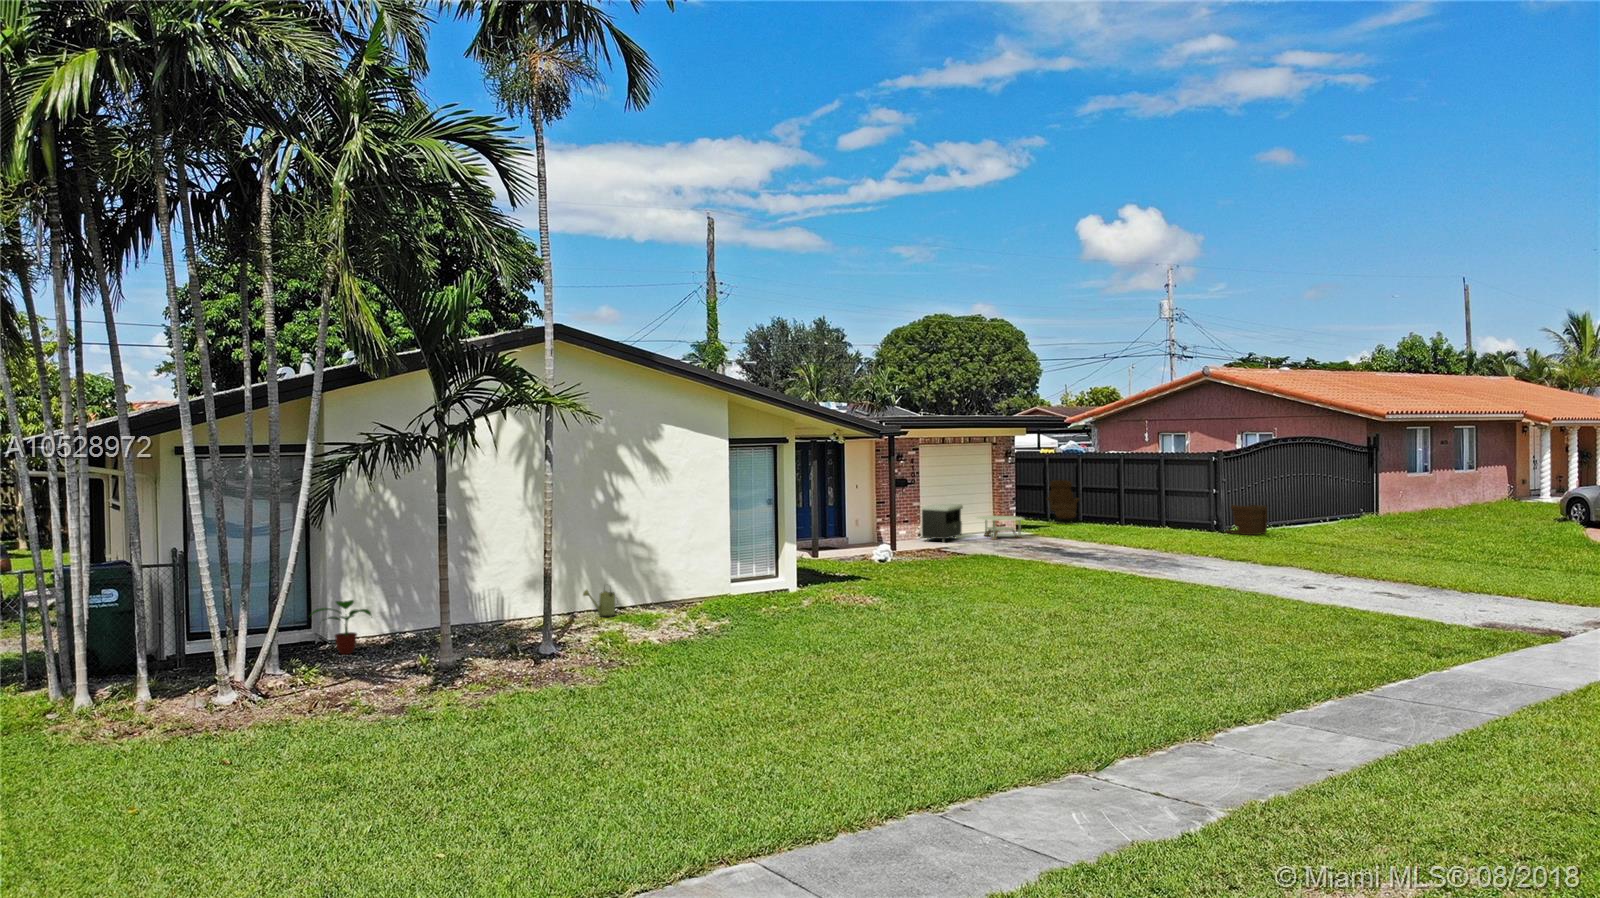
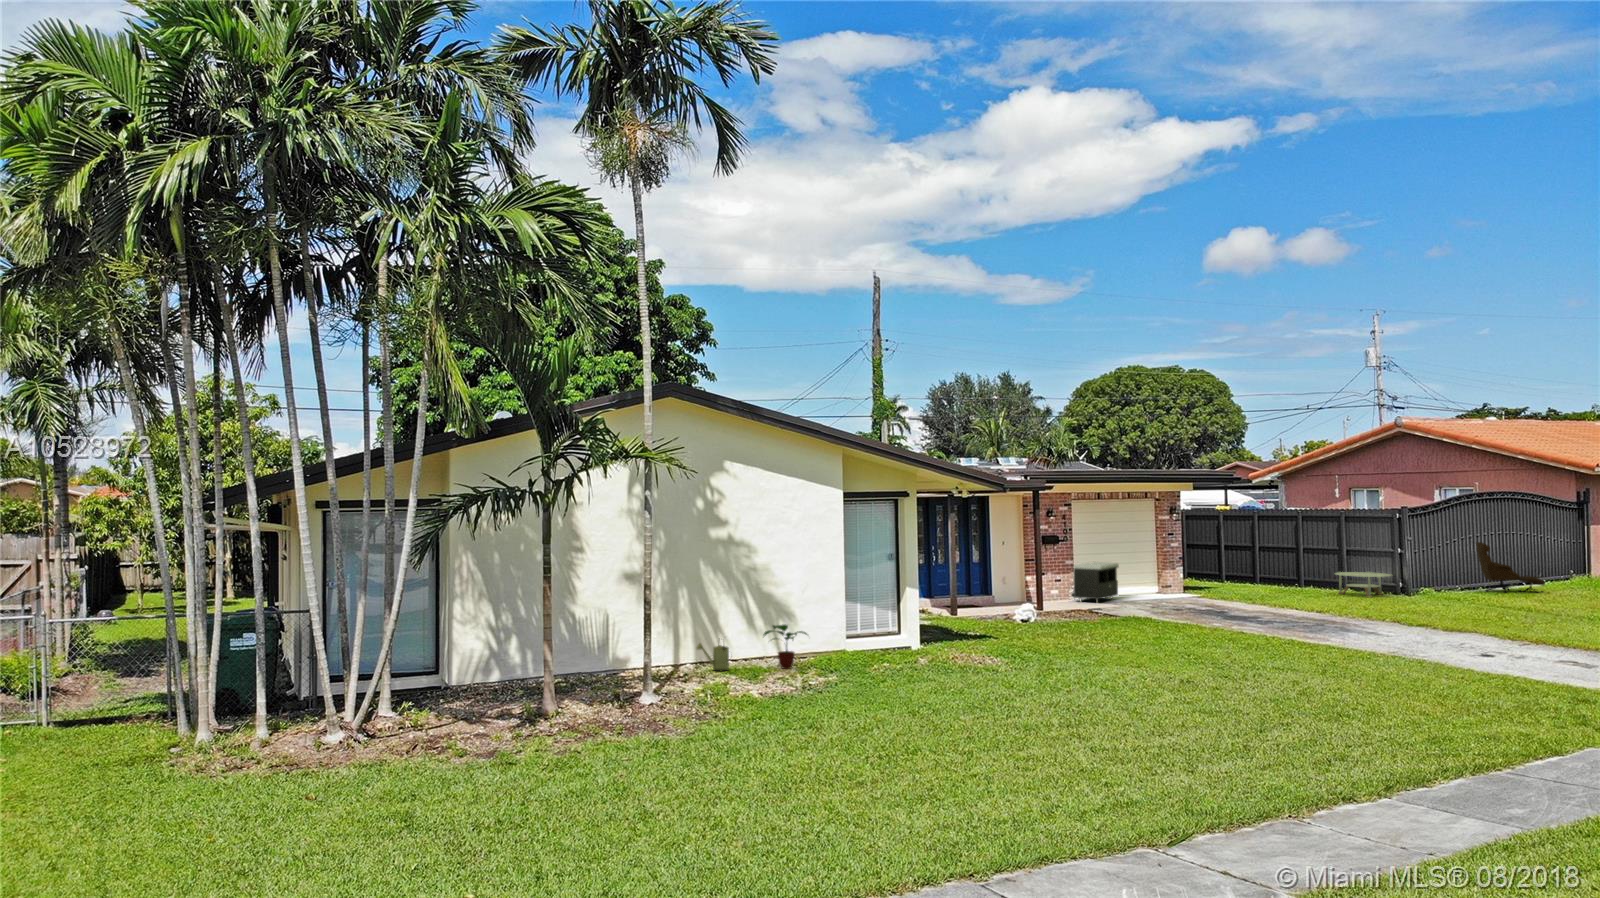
lounge chair: present [1047,480,1080,522] -> present [1476,542,1545,592]
wooden crate: present [1226,505,1267,535] -> none [1423,563,1474,598]
round table: present [977,516,1023,540] -> present [1336,572,1391,598]
potted plant: present [311,600,371,654] -> present [763,624,807,669]

